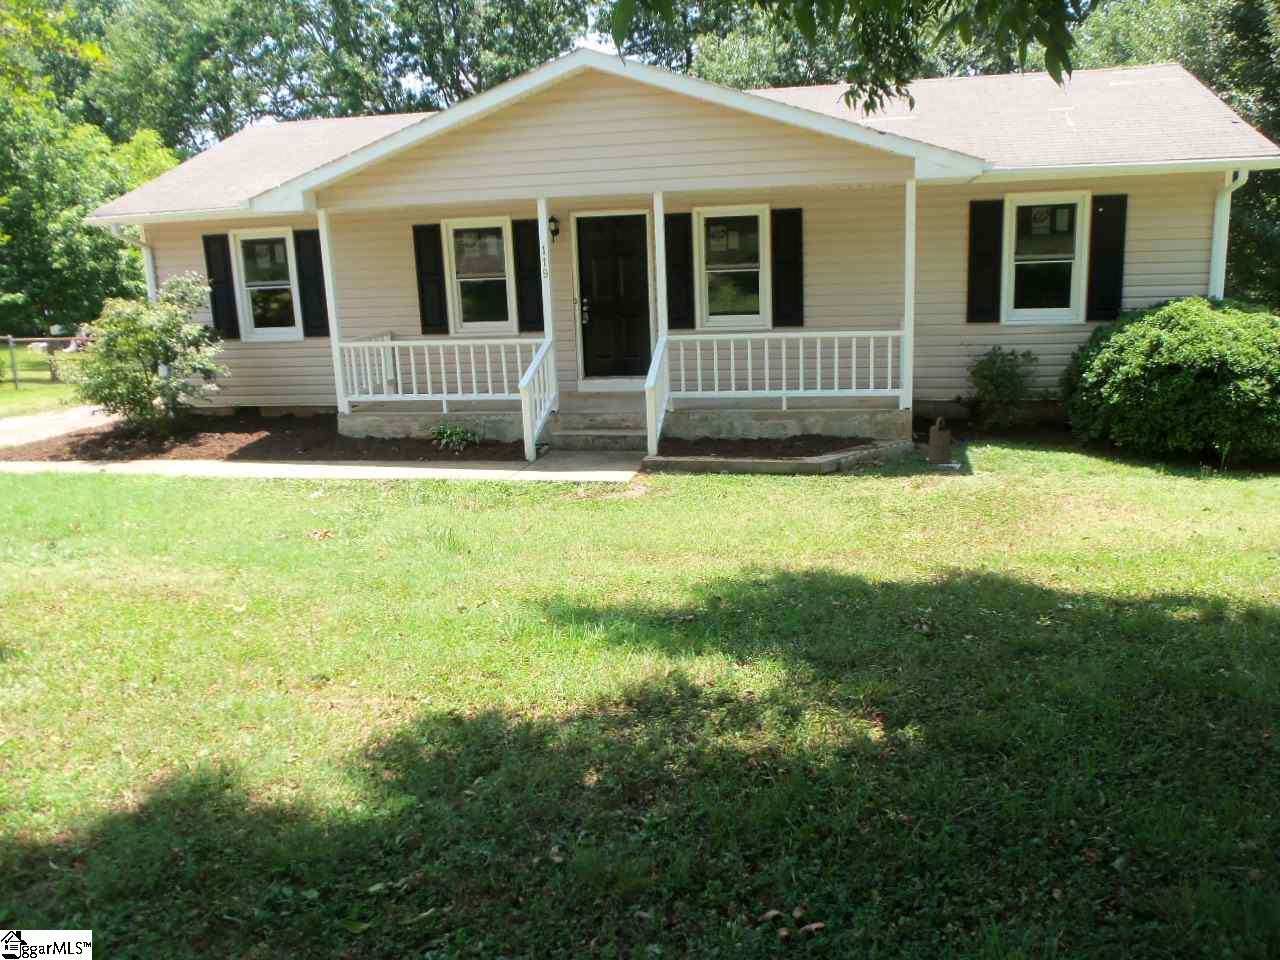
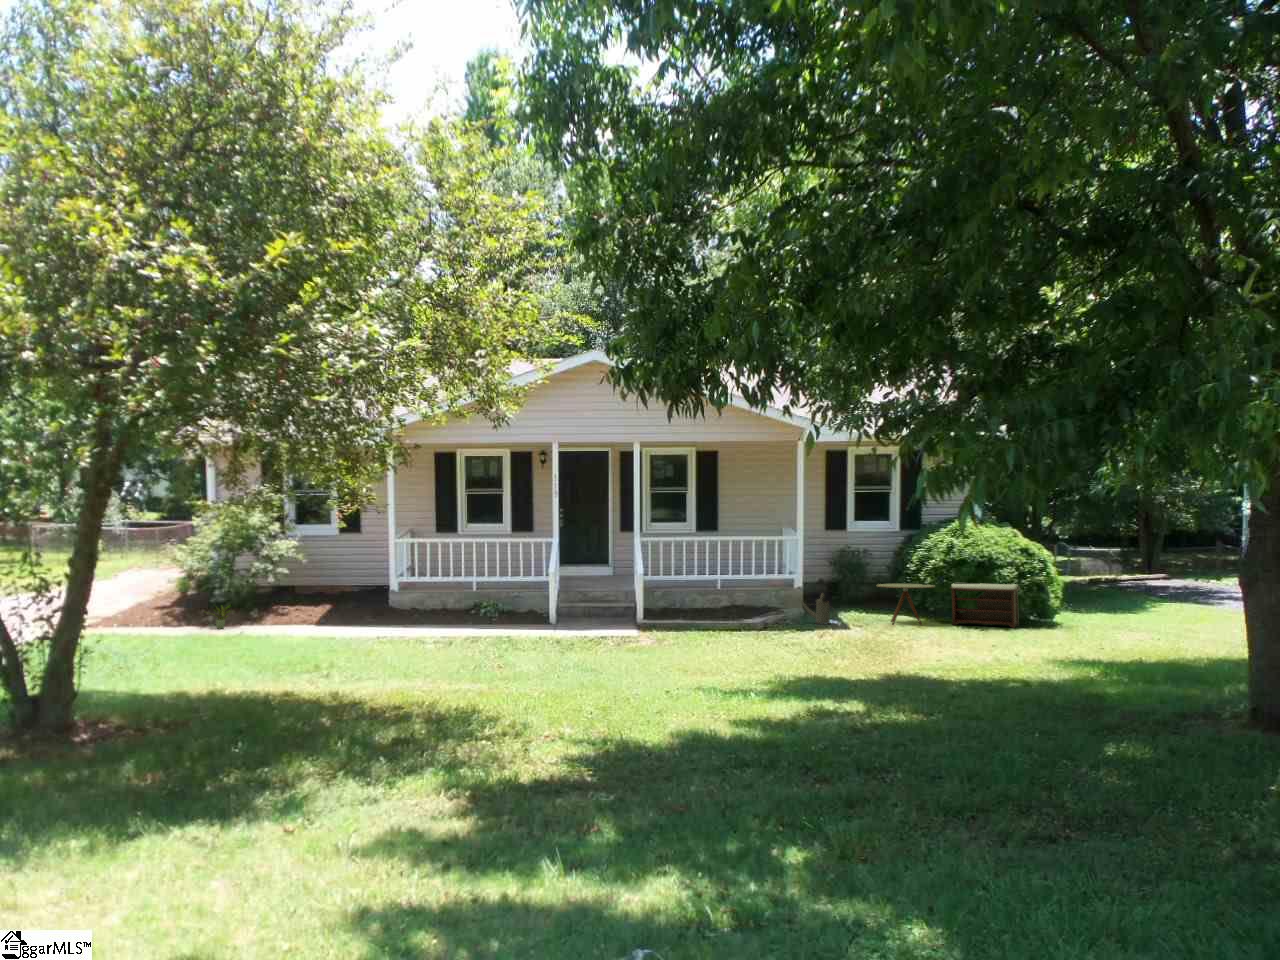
bench: none [1147,402,1272,476] -> present [951,583,1020,628]
round table: none [1028,403,1123,468] -> present [877,584,934,625]
potted plant: none [129,427,167,459] -> present [214,605,230,629]

